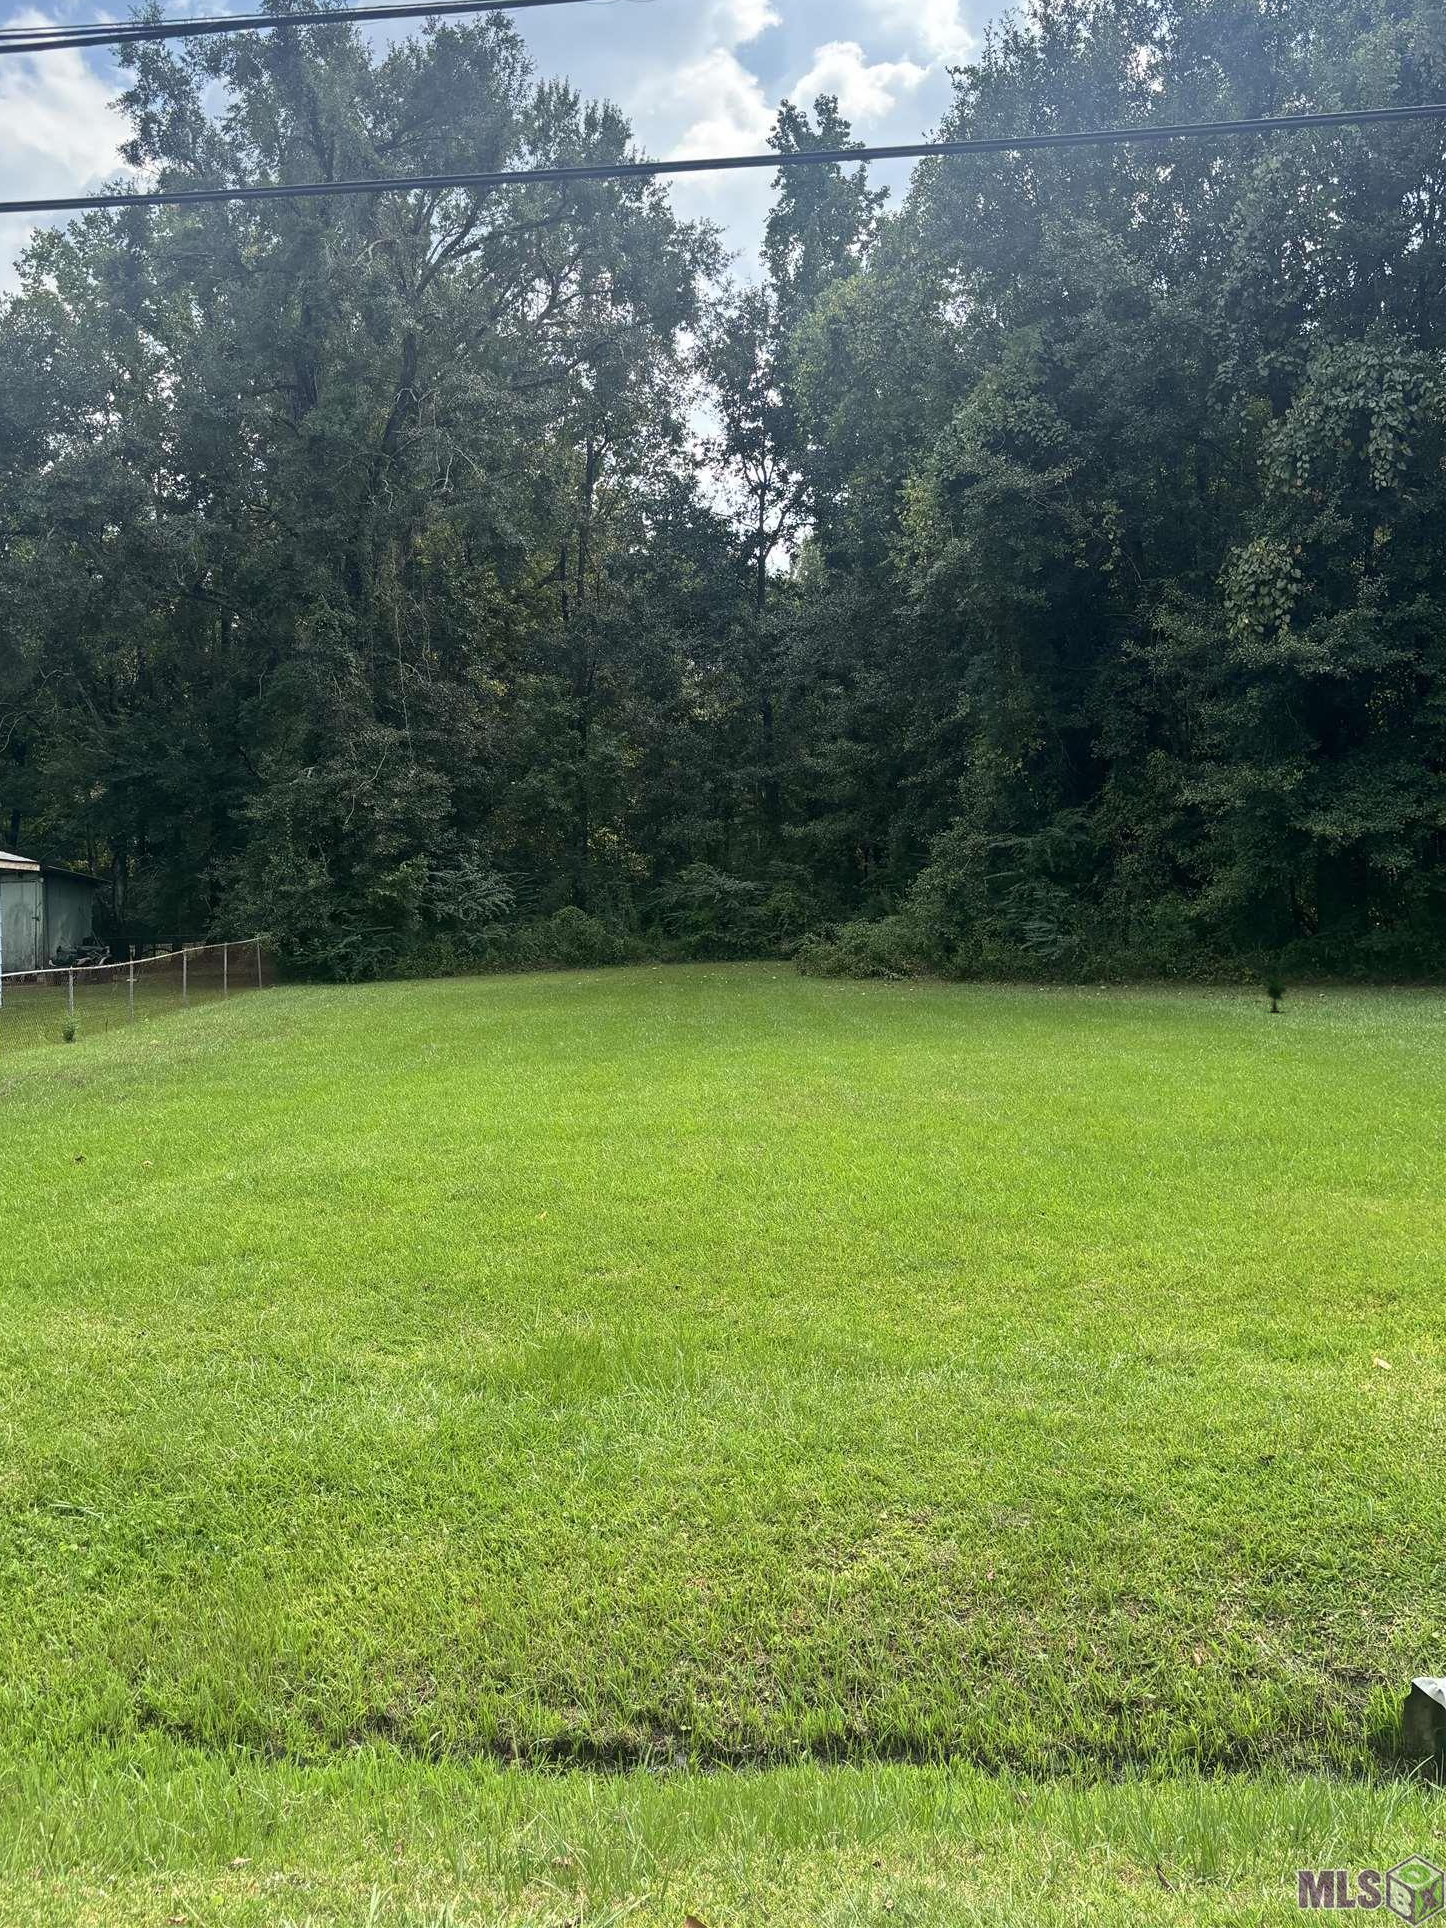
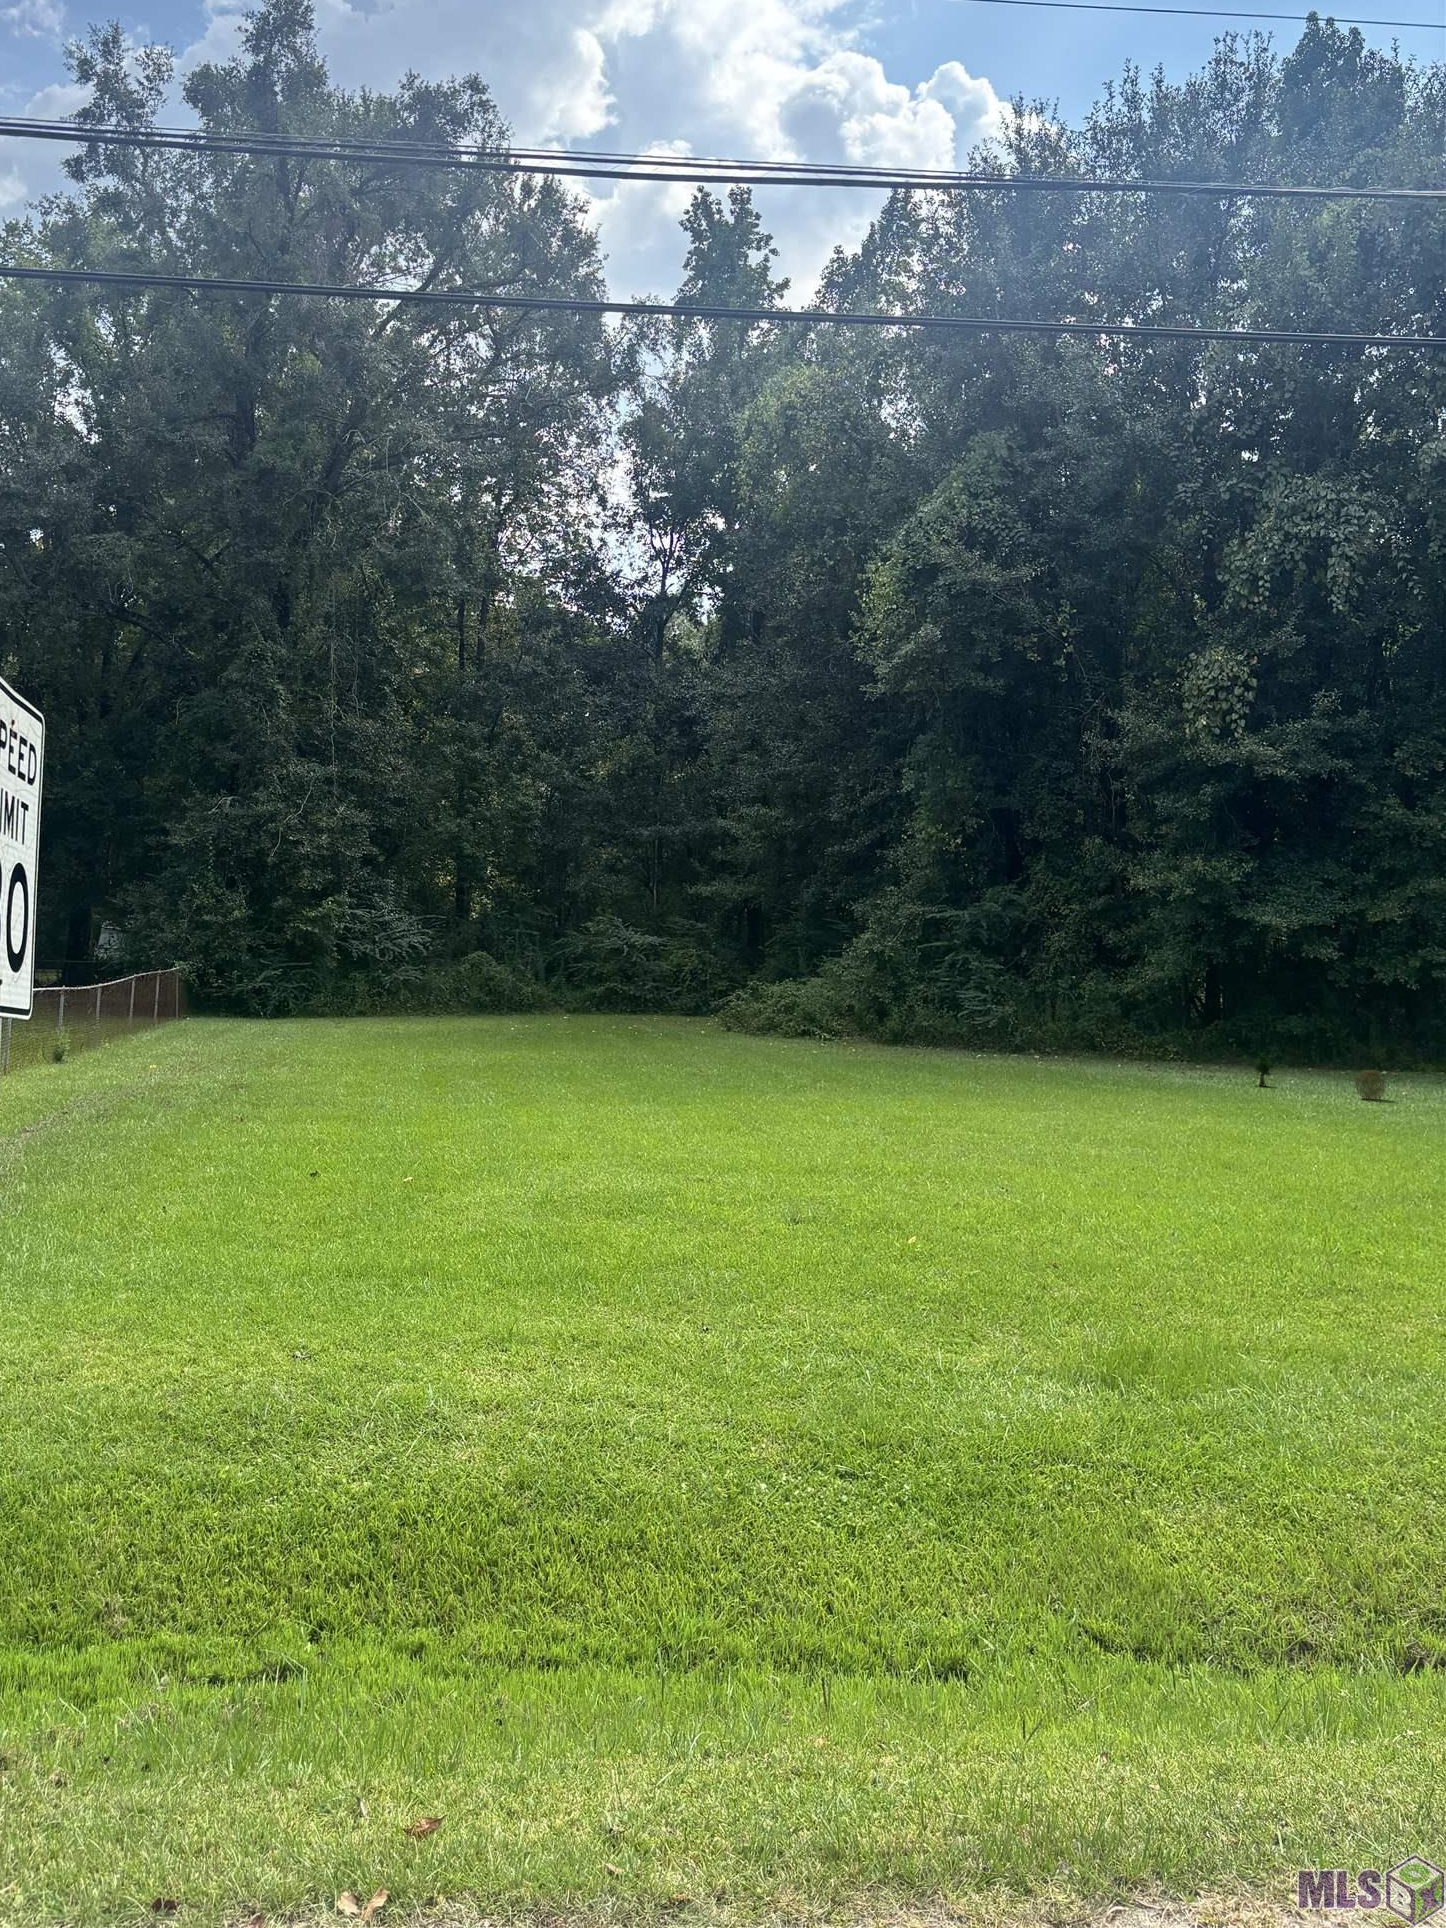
woven basket: none [1354,989,1387,1020] -> present [1355,1070,1385,1100]

